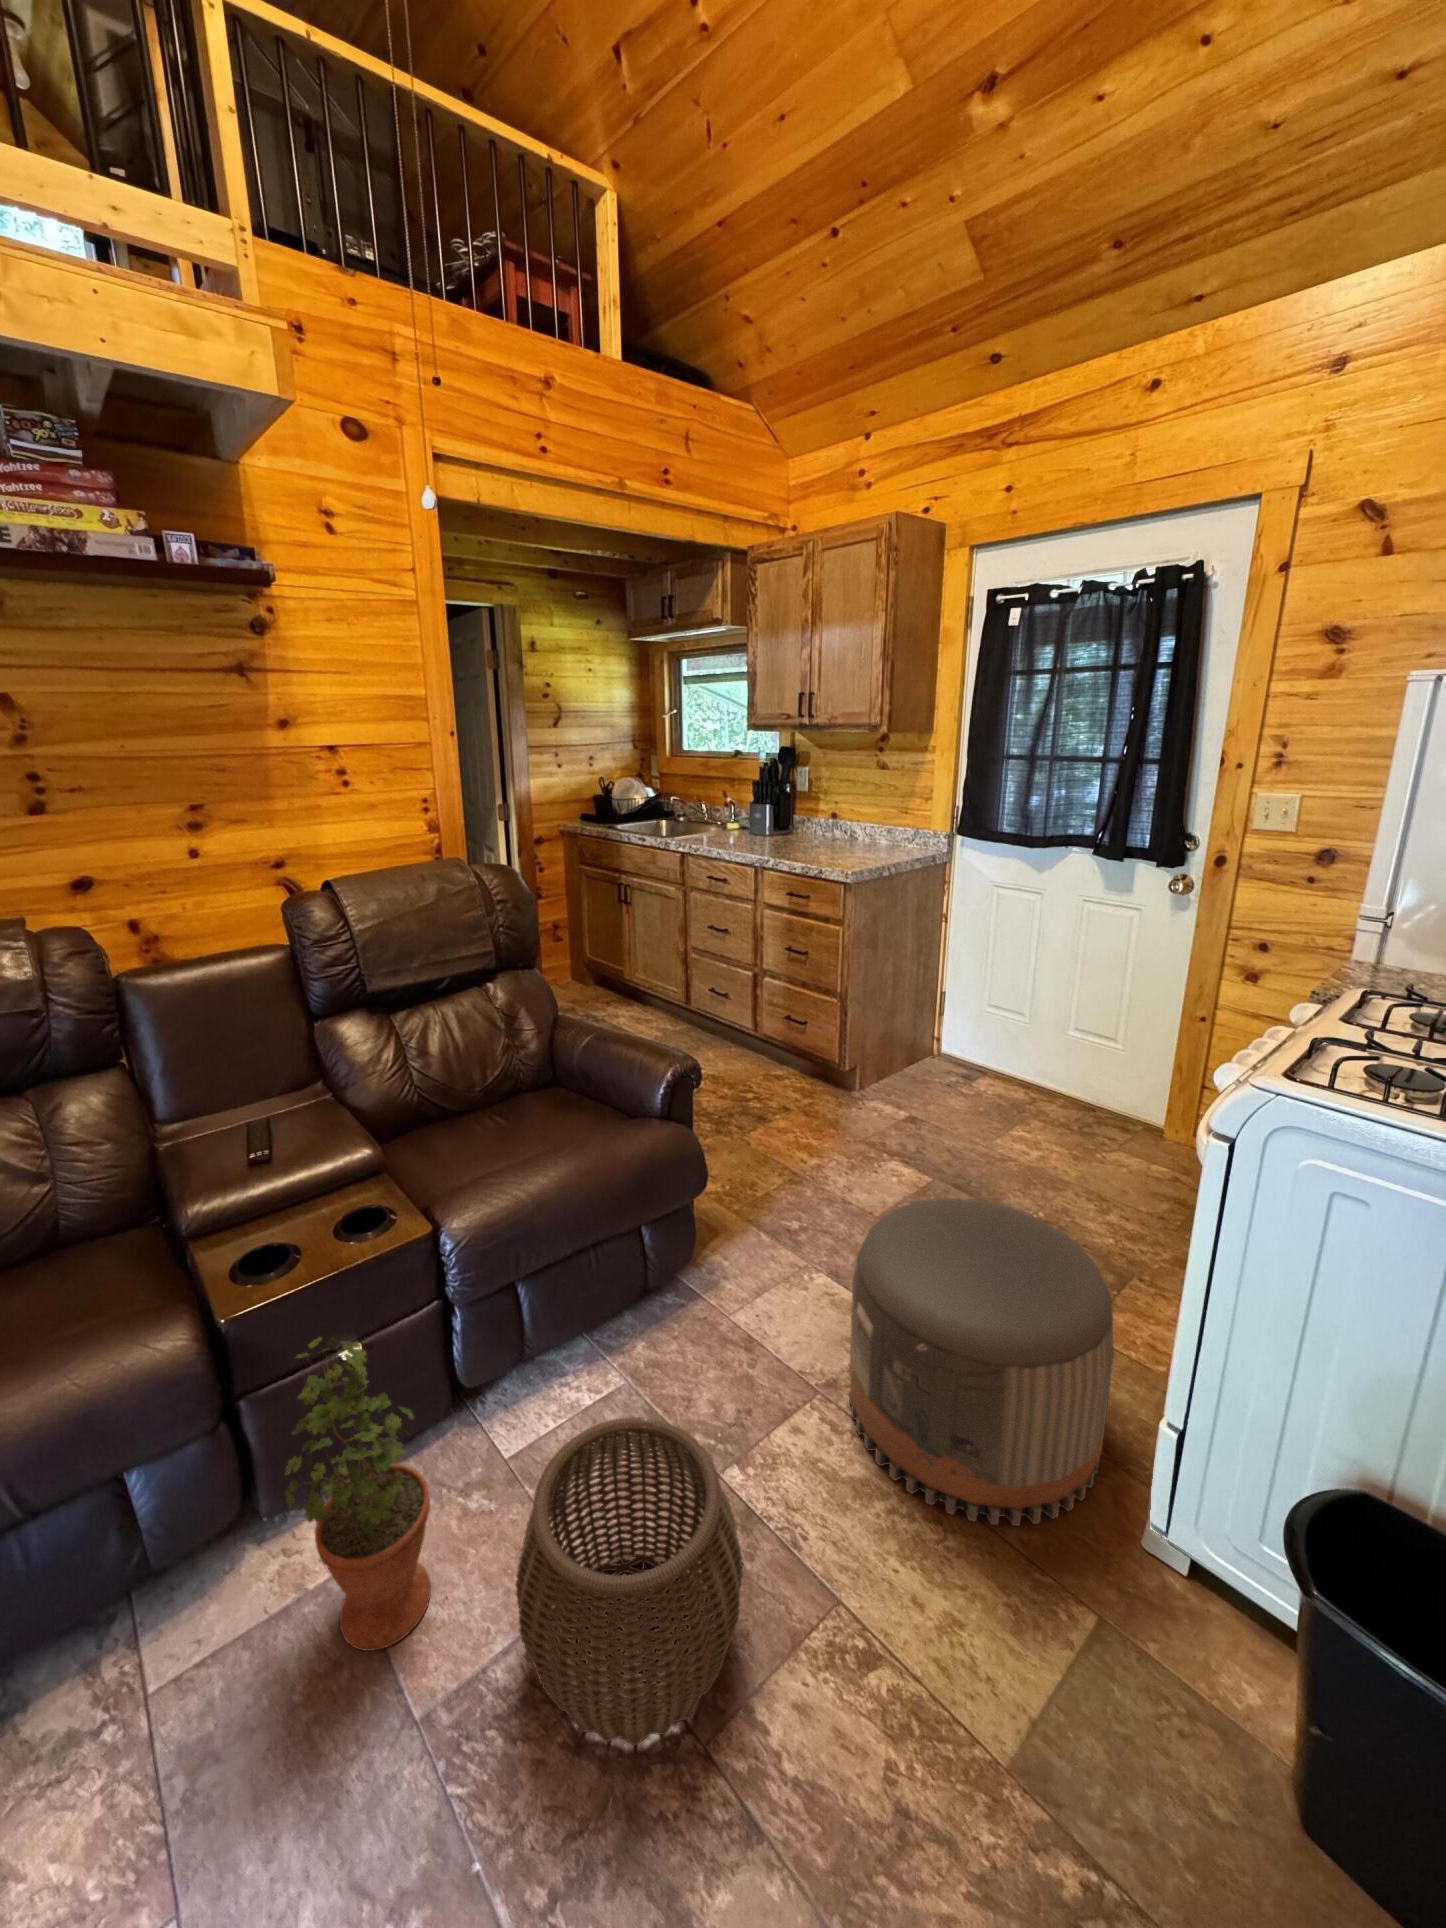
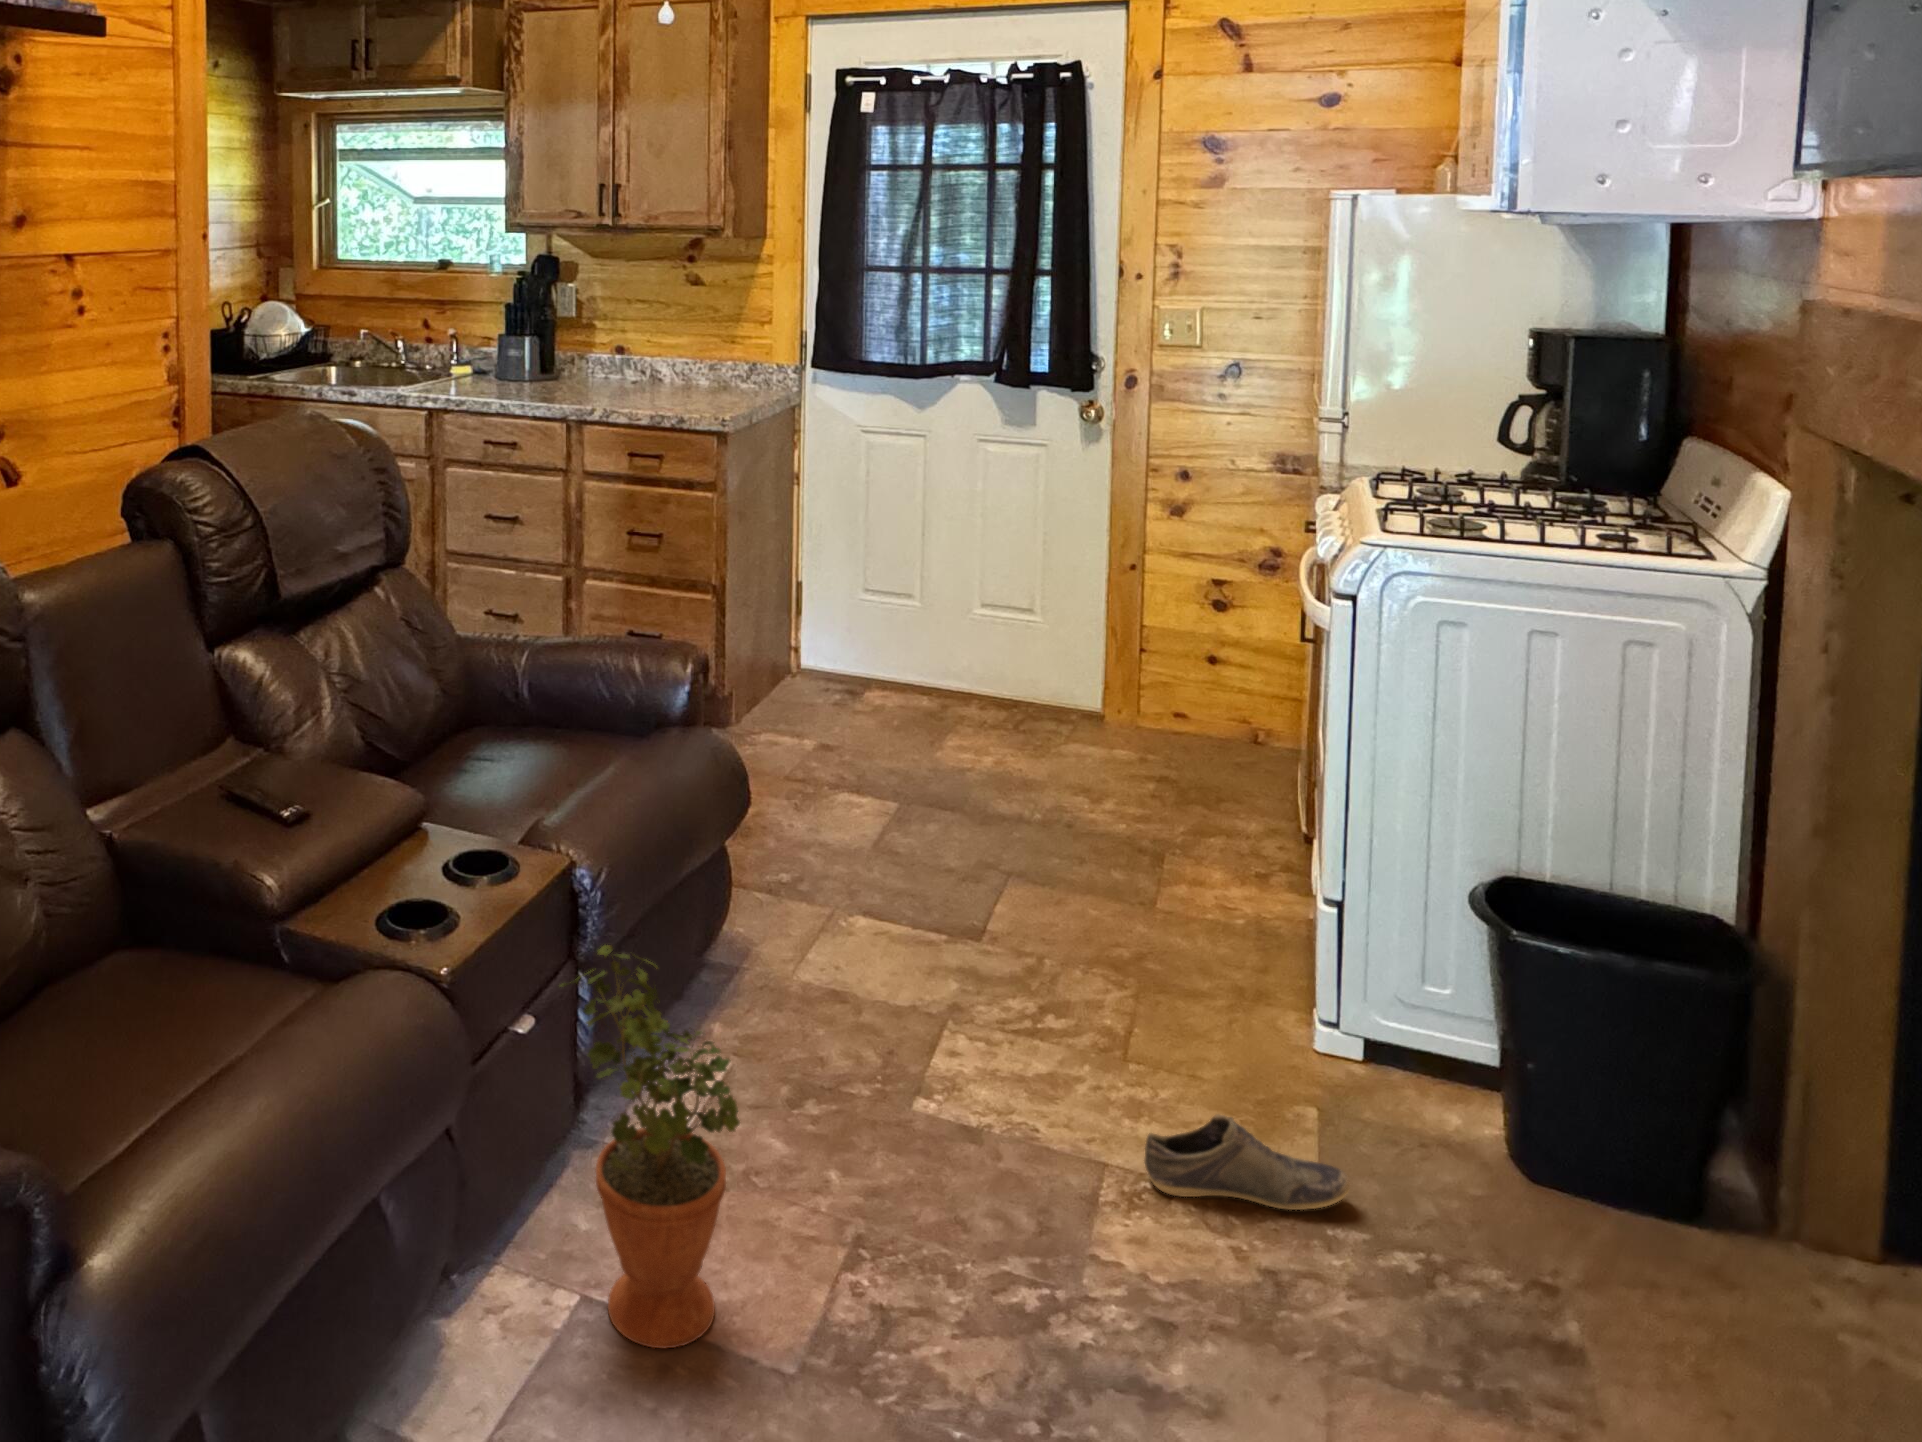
pouf: present [849,1197,1114,1526] -> none [967,758,1255,1075]
woven basket: present [515,1417,743,1745] -> none [825,995,1080,1318]
shoe: none [860,1602,1053,1759] -> present [1145,1114,1350,1210]

